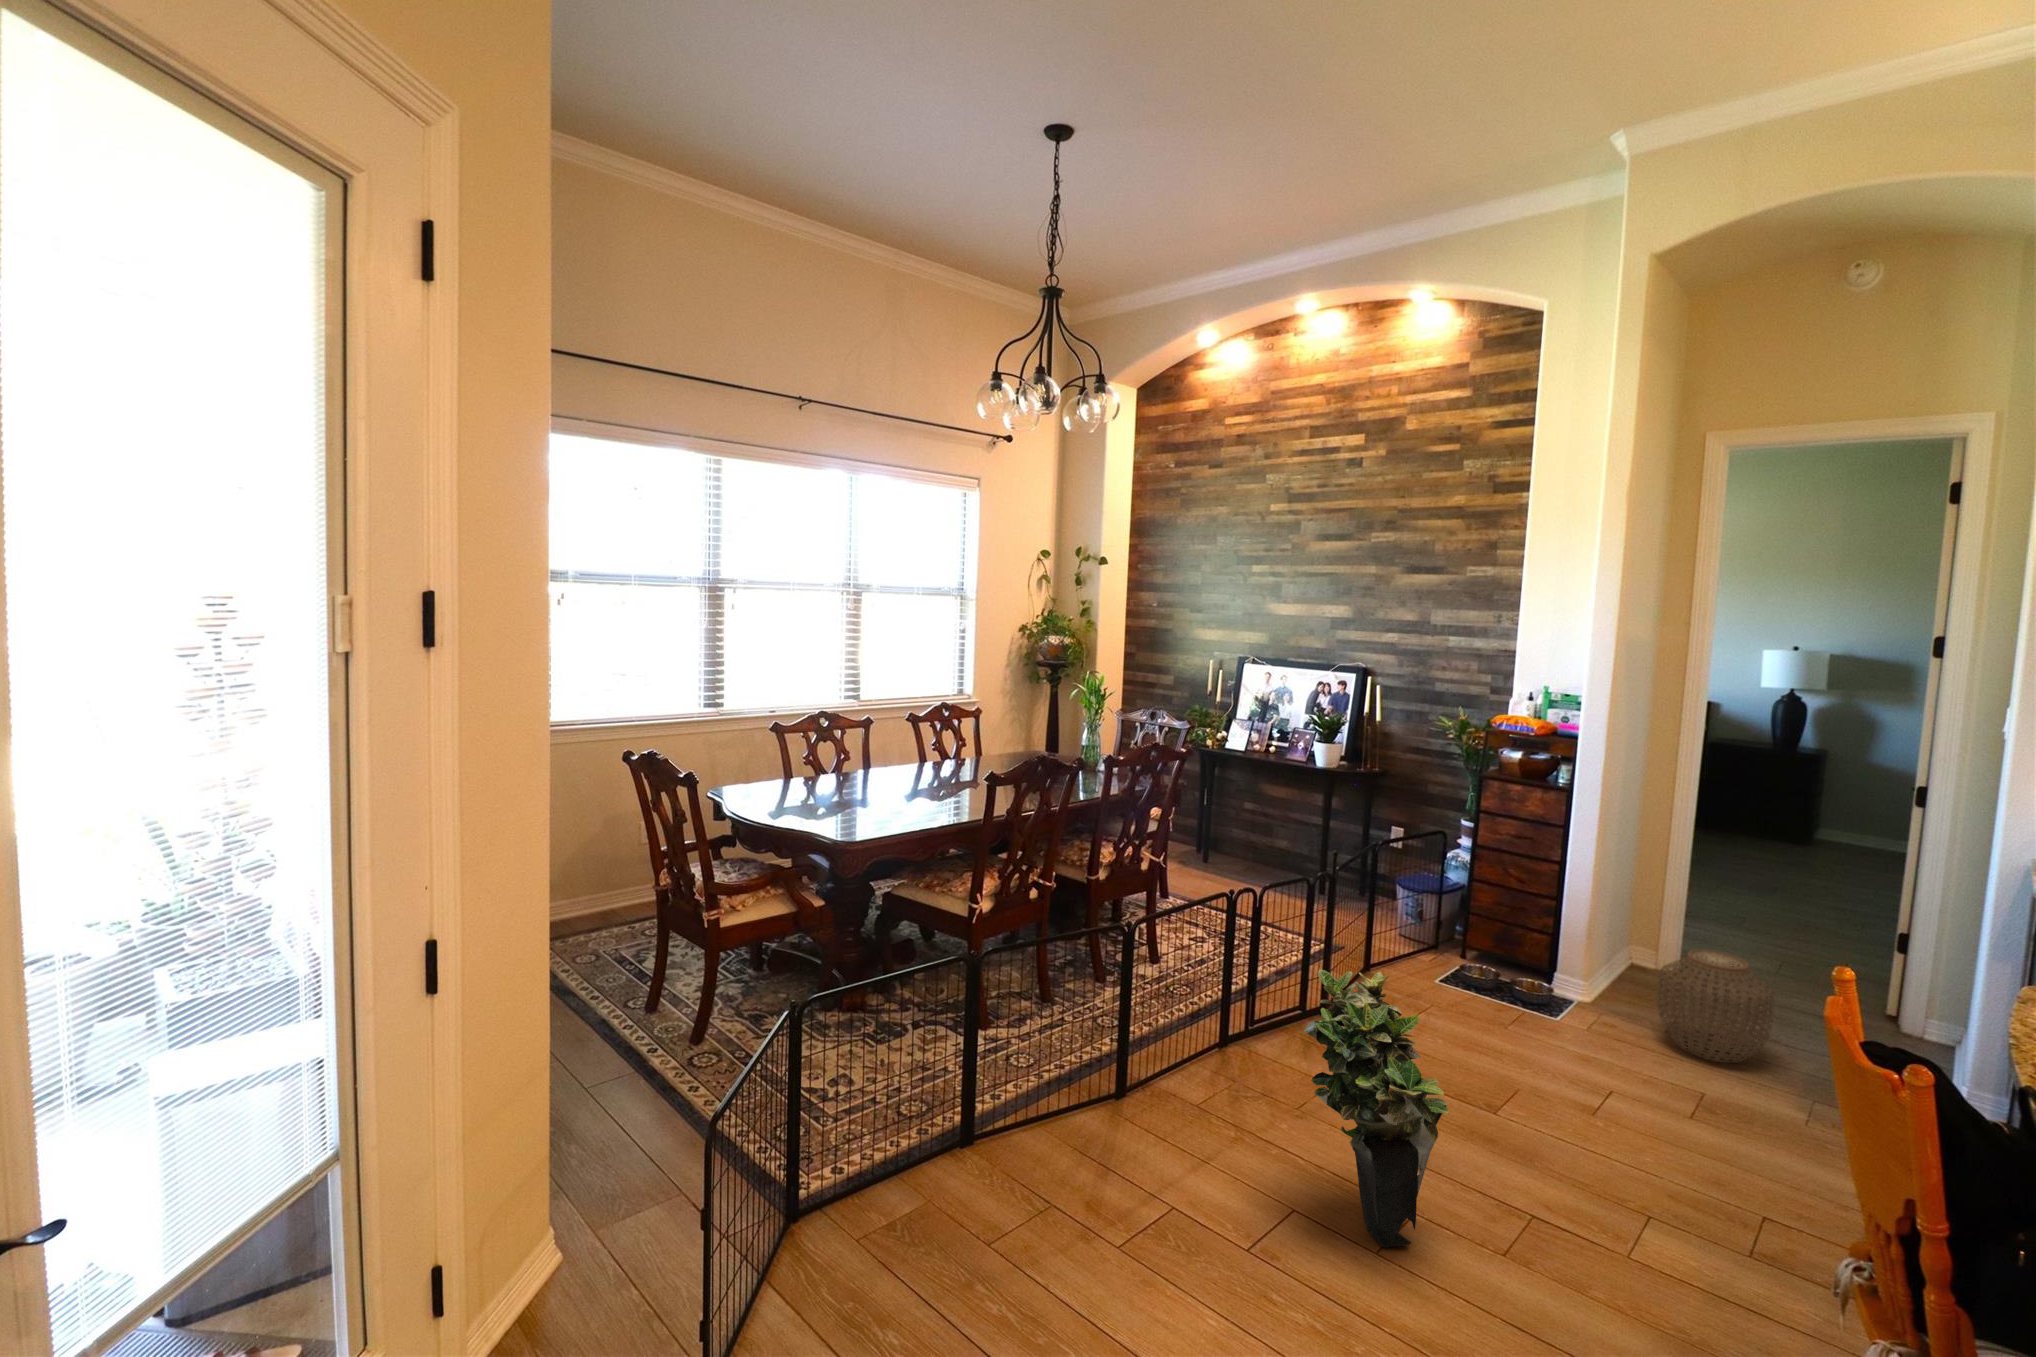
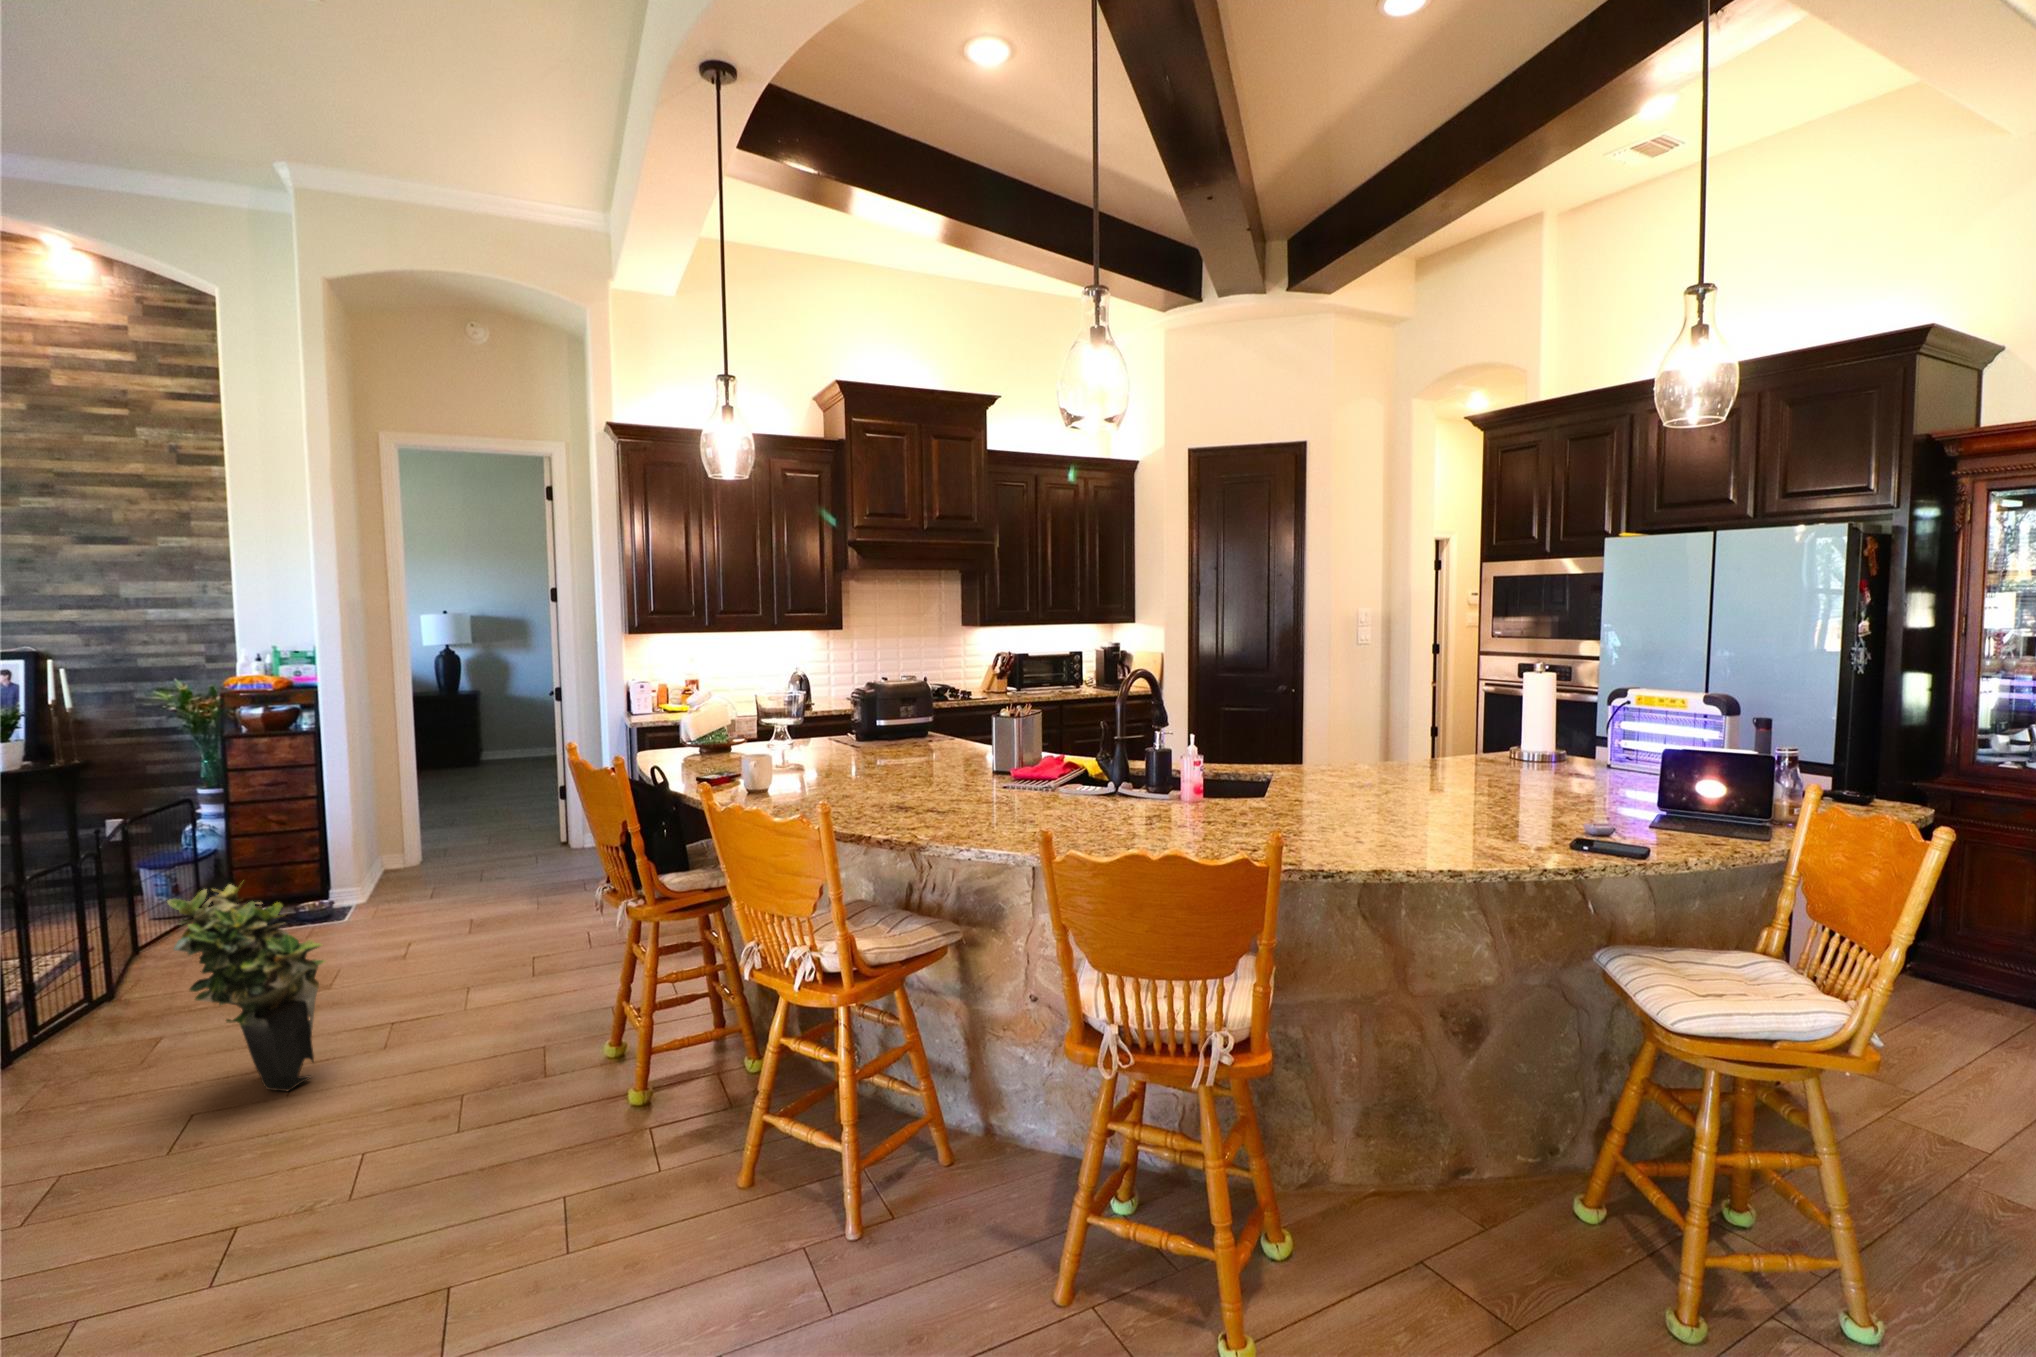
woven basket: present [1657,950,1774,1063] -> none [422,823,502,902]

